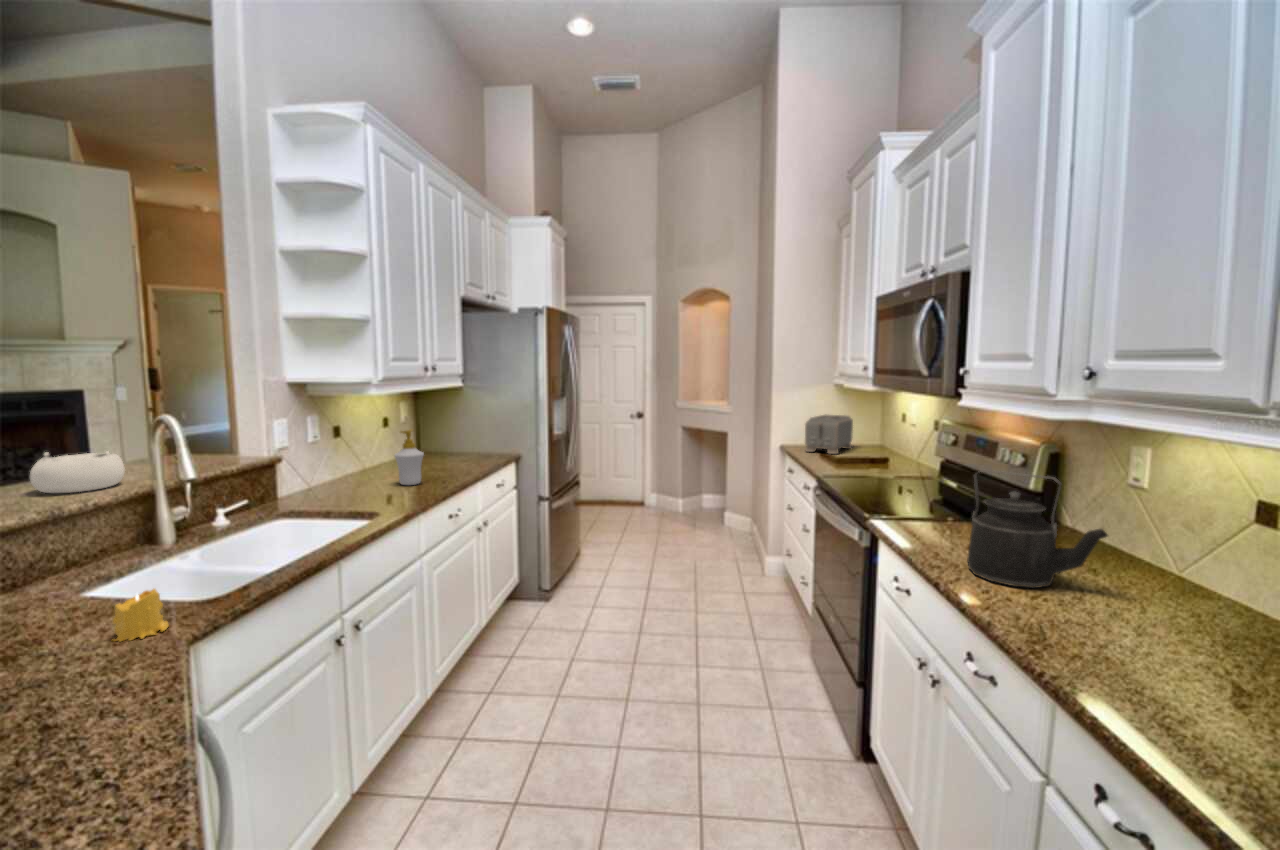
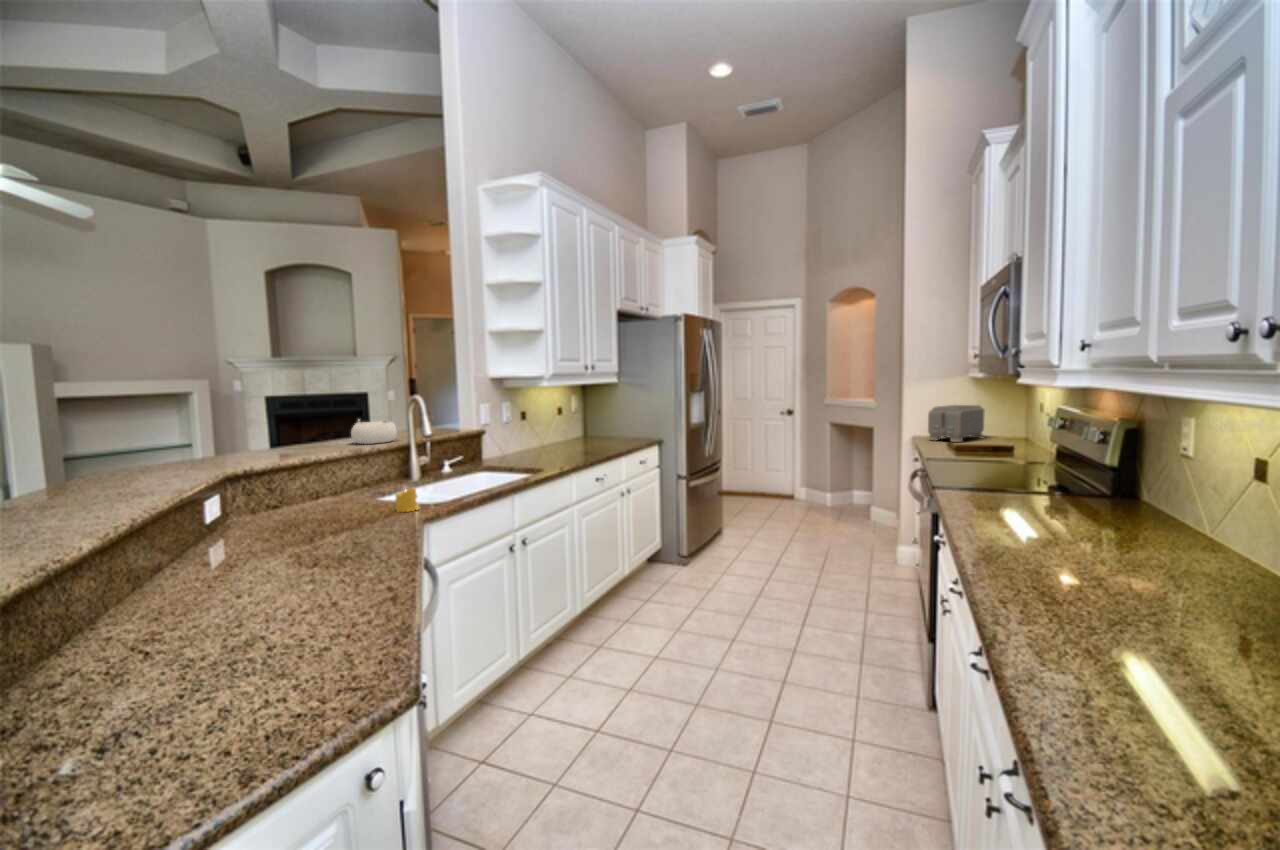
soap bottle: present [395,430,424,485] -> none [560,413,581,456]
kettle: present [967,470,1108,588] -> none [982,432,1094,530]

